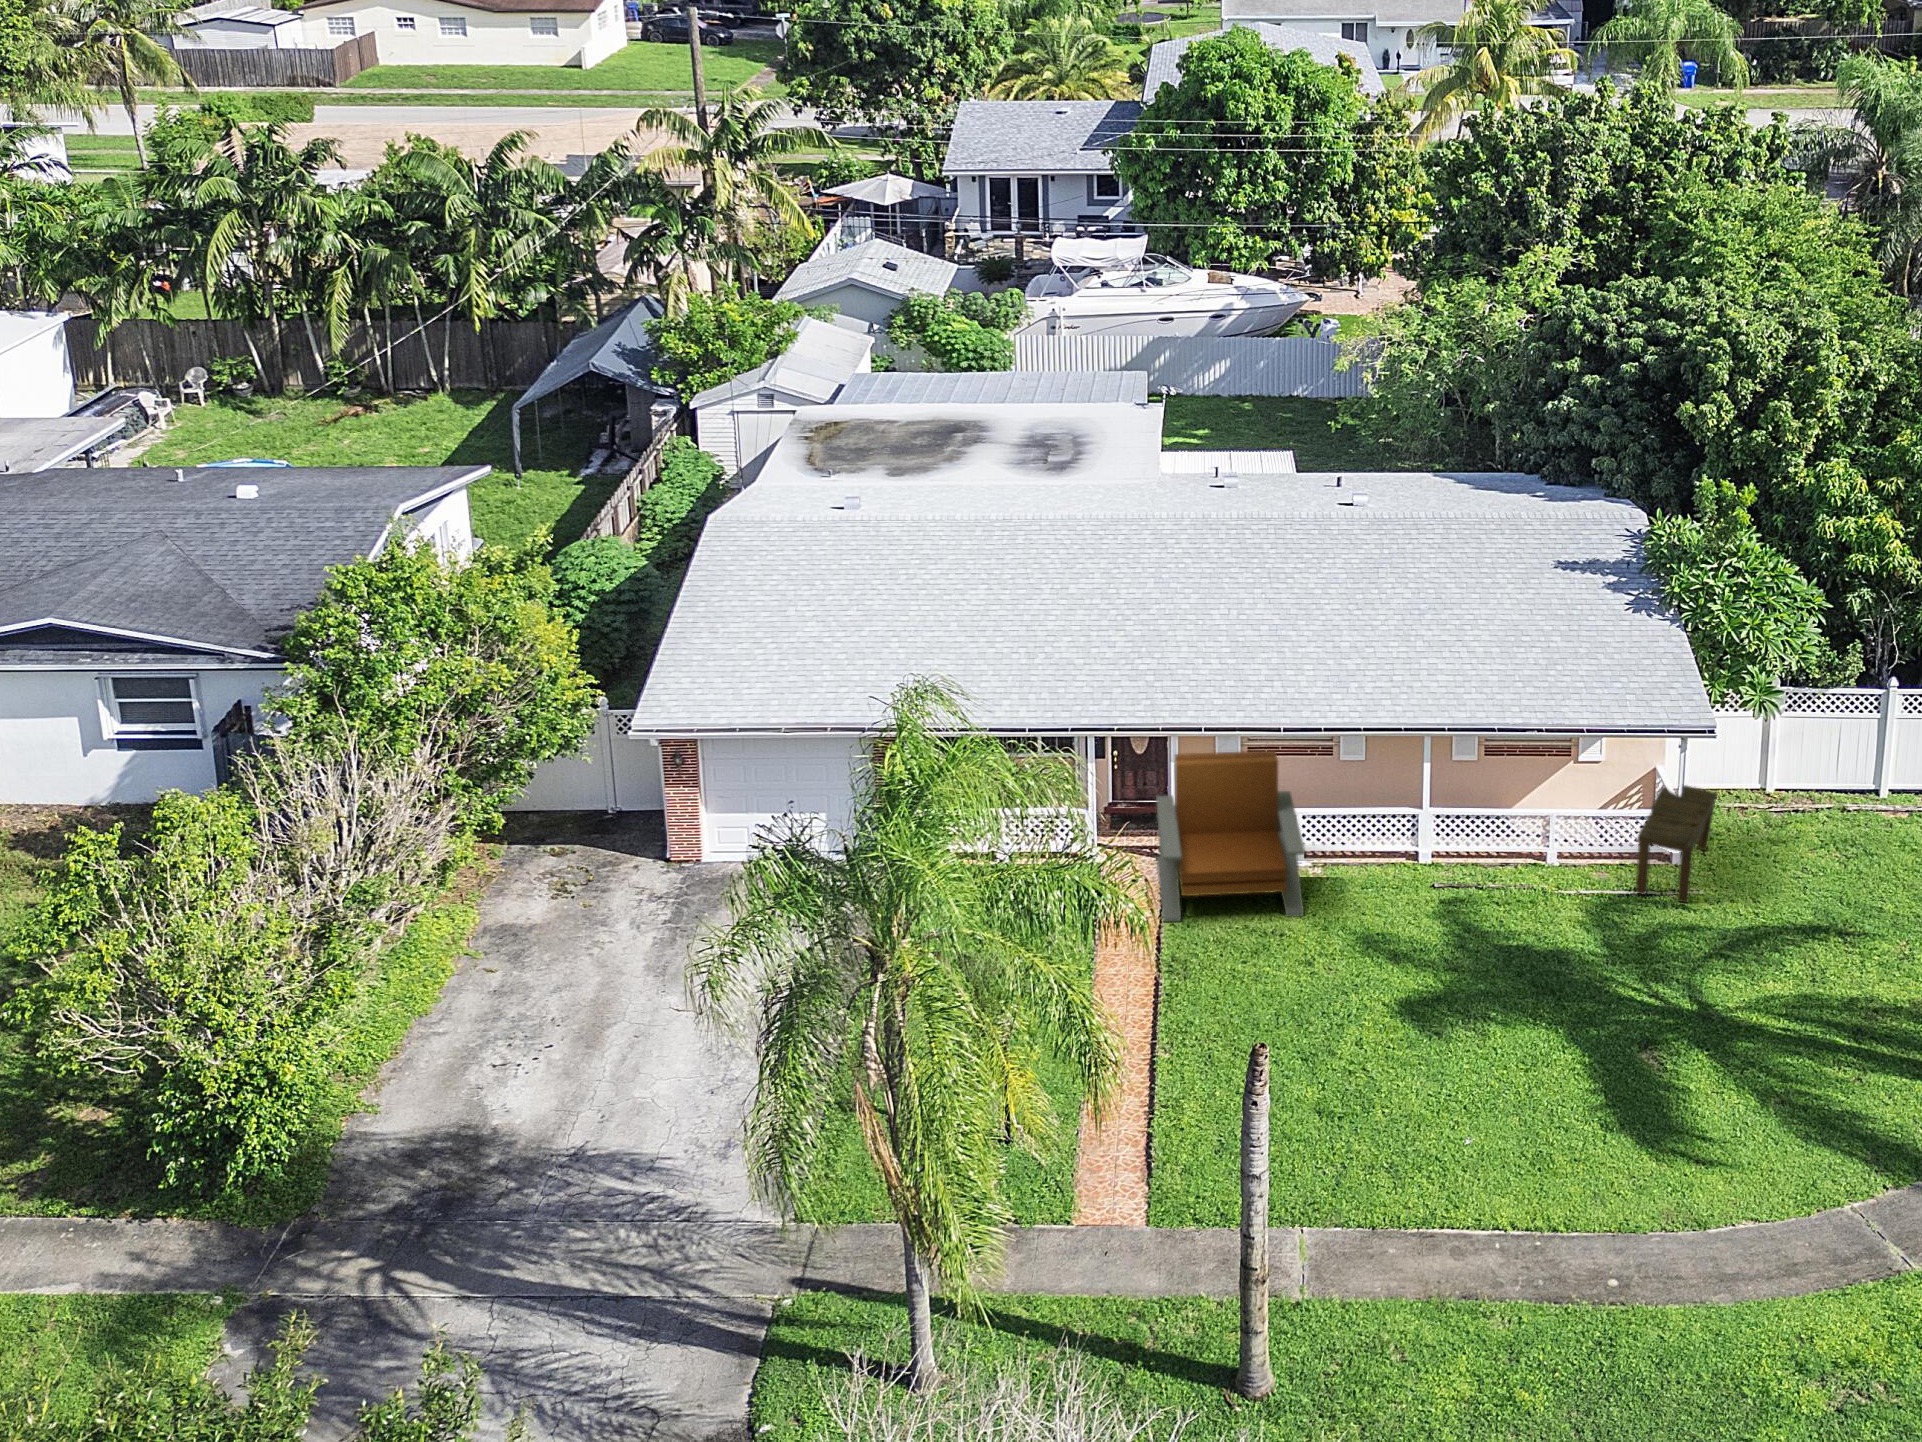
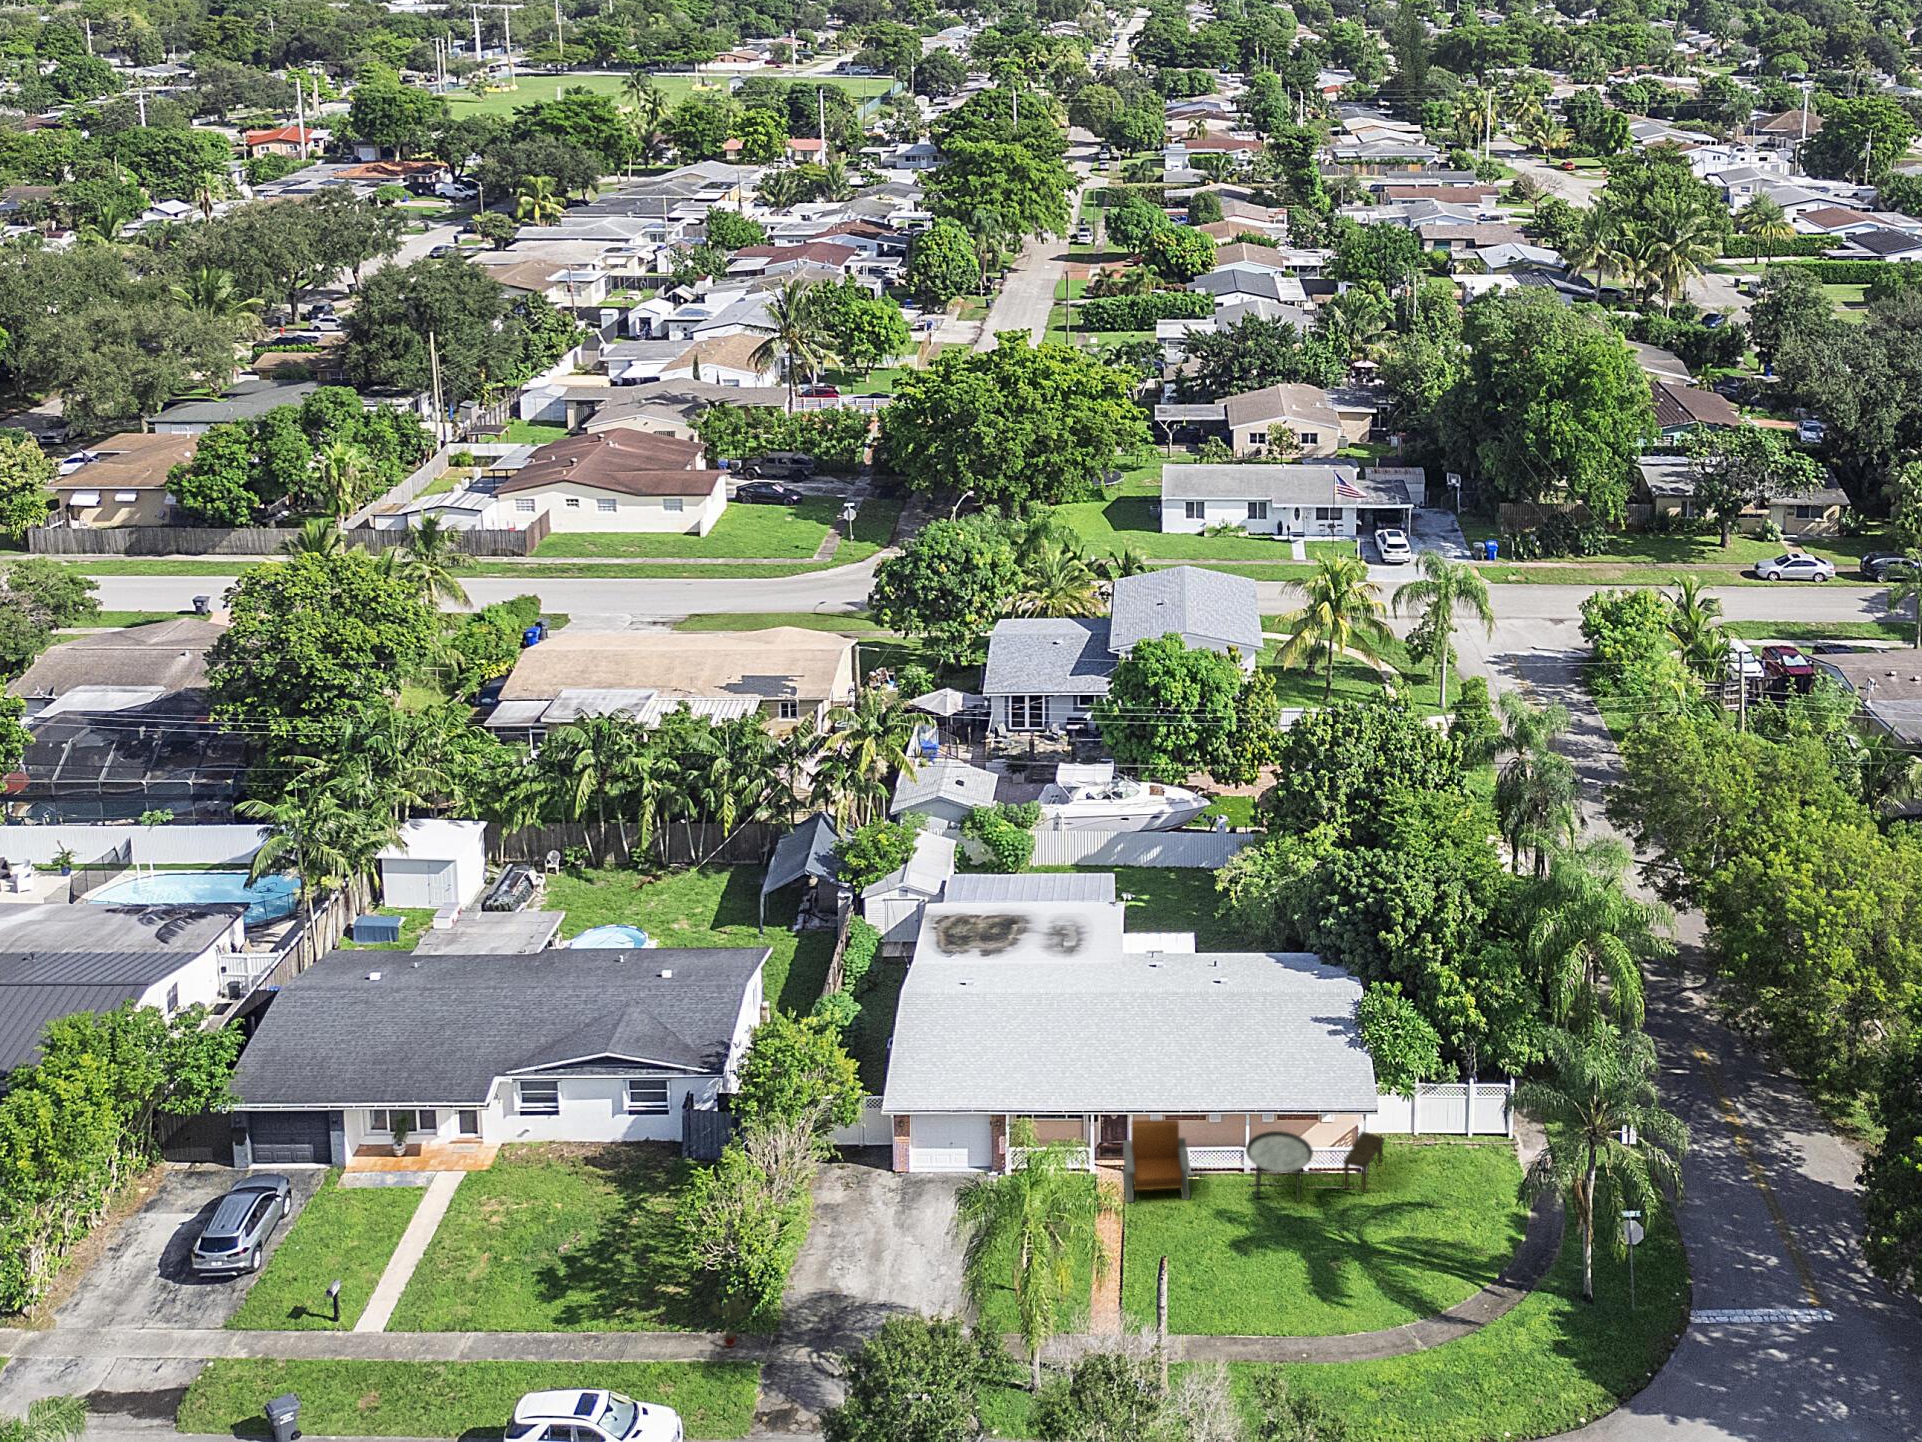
round table: none [1425,778,1573,921] -> present [1246,1131,1313,1201]
potted tree: none [110,1113,215,1256] -> present [710,1289,750,1347]

